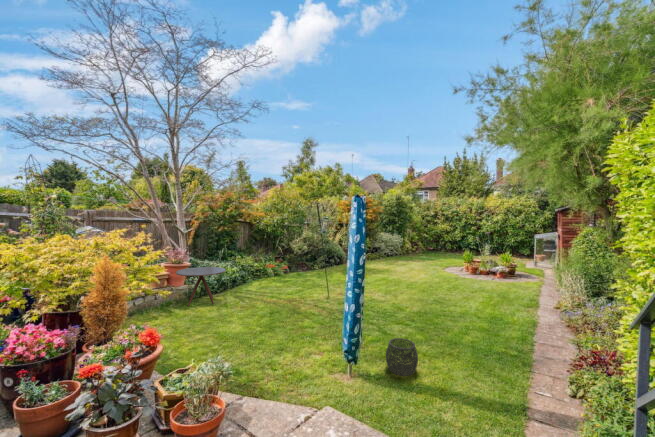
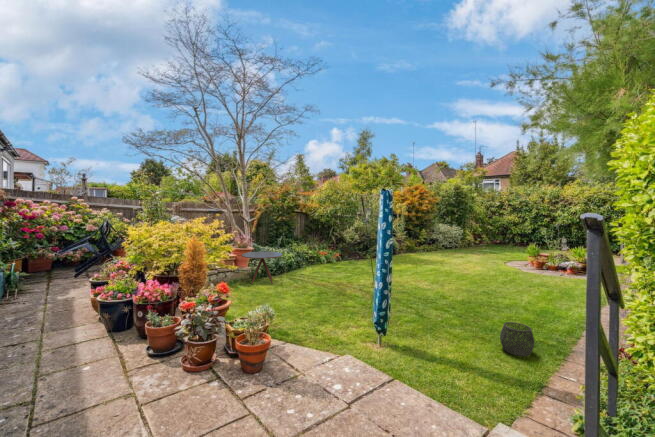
woven basket: present [386,338,418,376] -> present [500,322,534,356]

